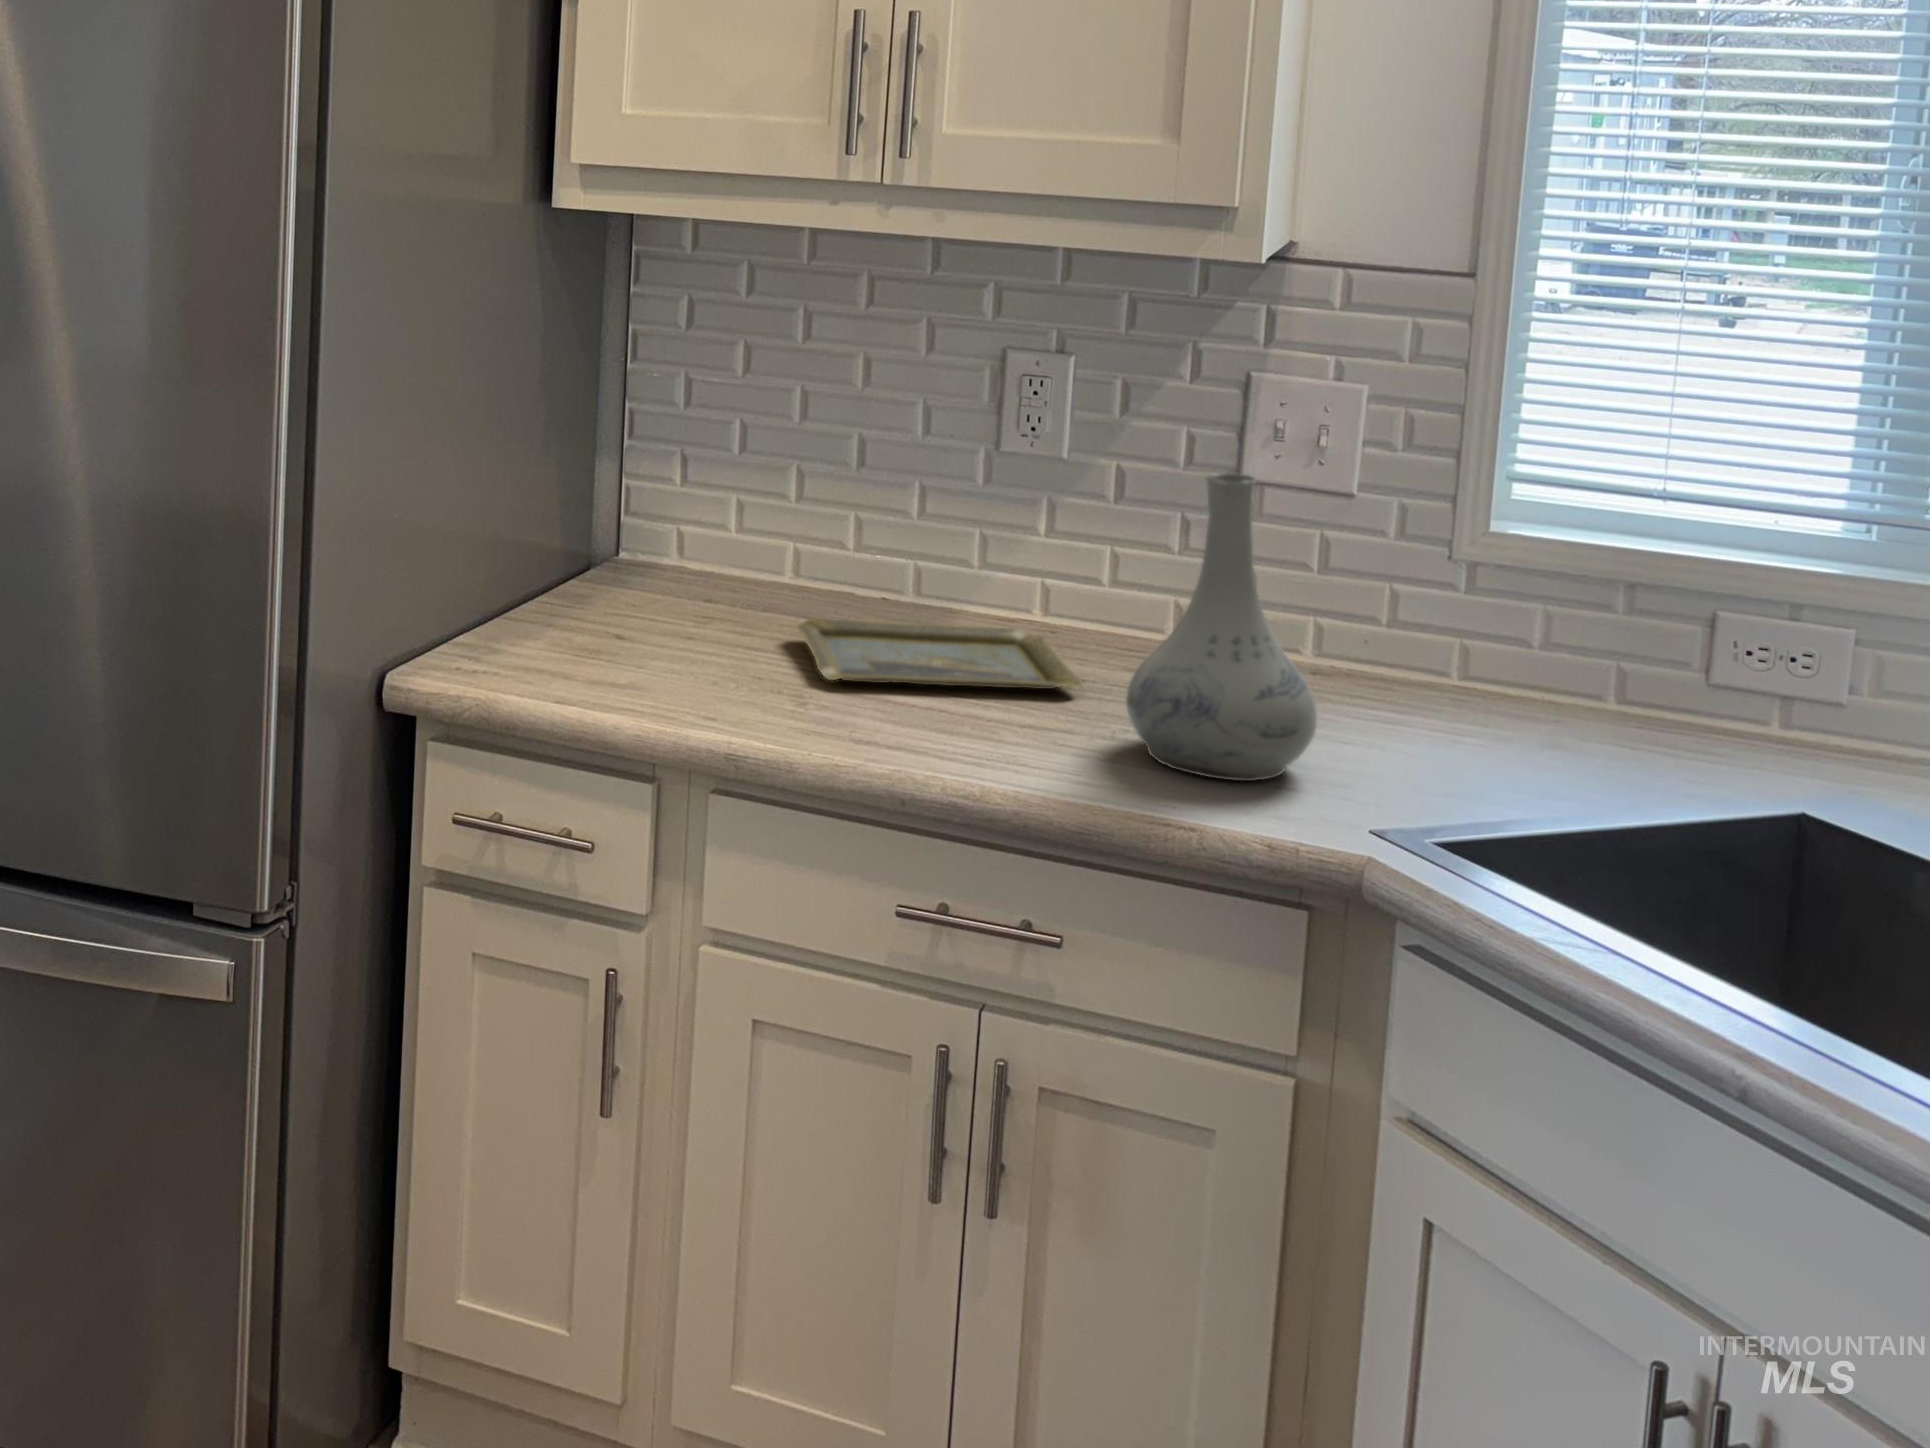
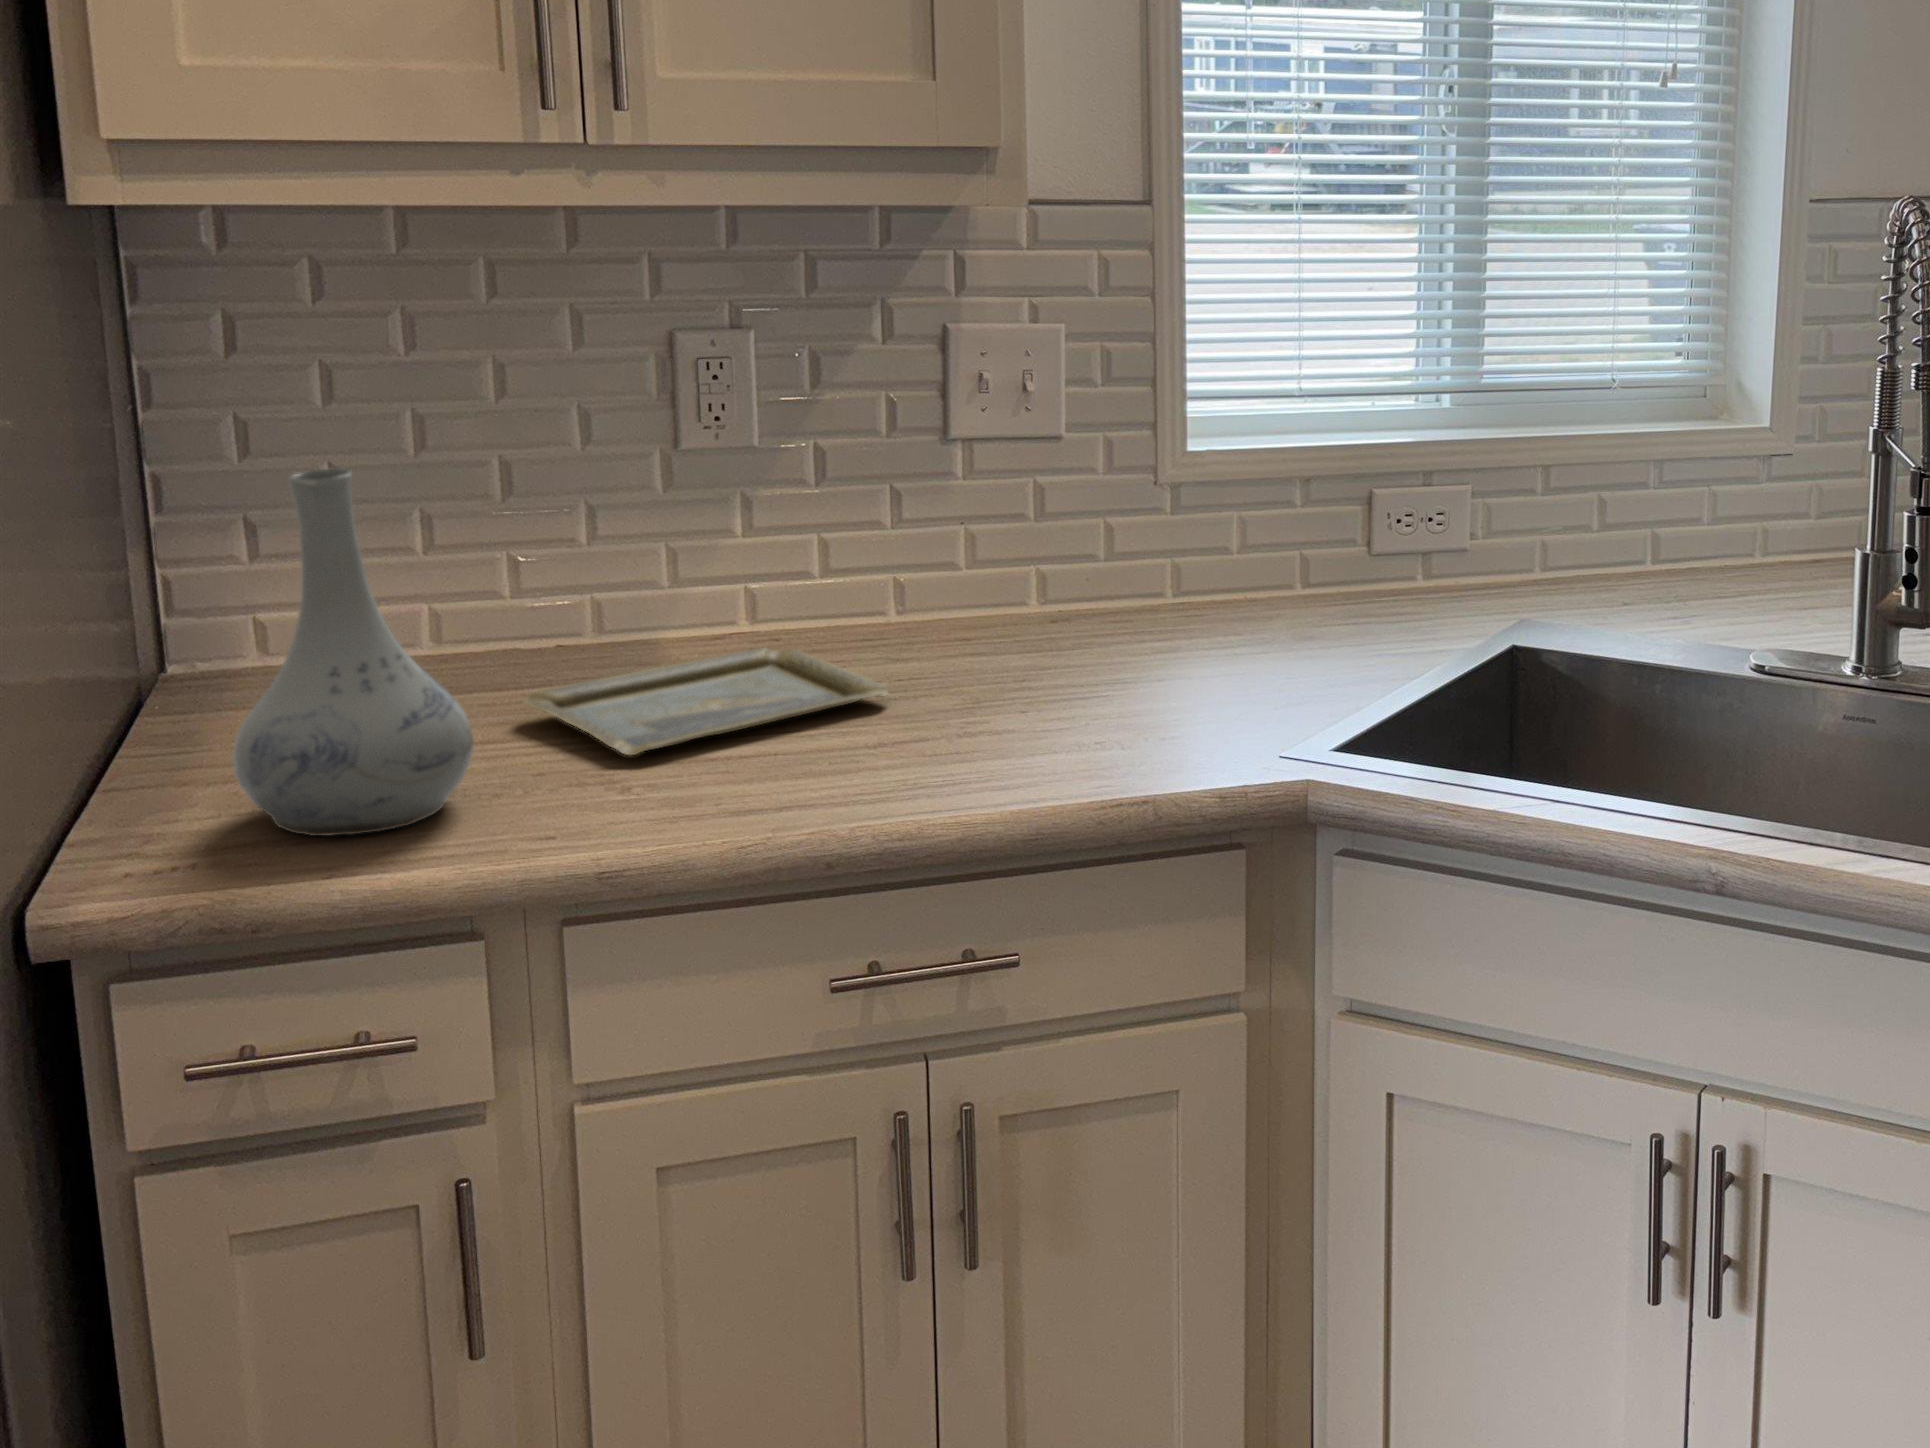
vase: present [1126,473,1317,781] -> present [233,468,474,836]

